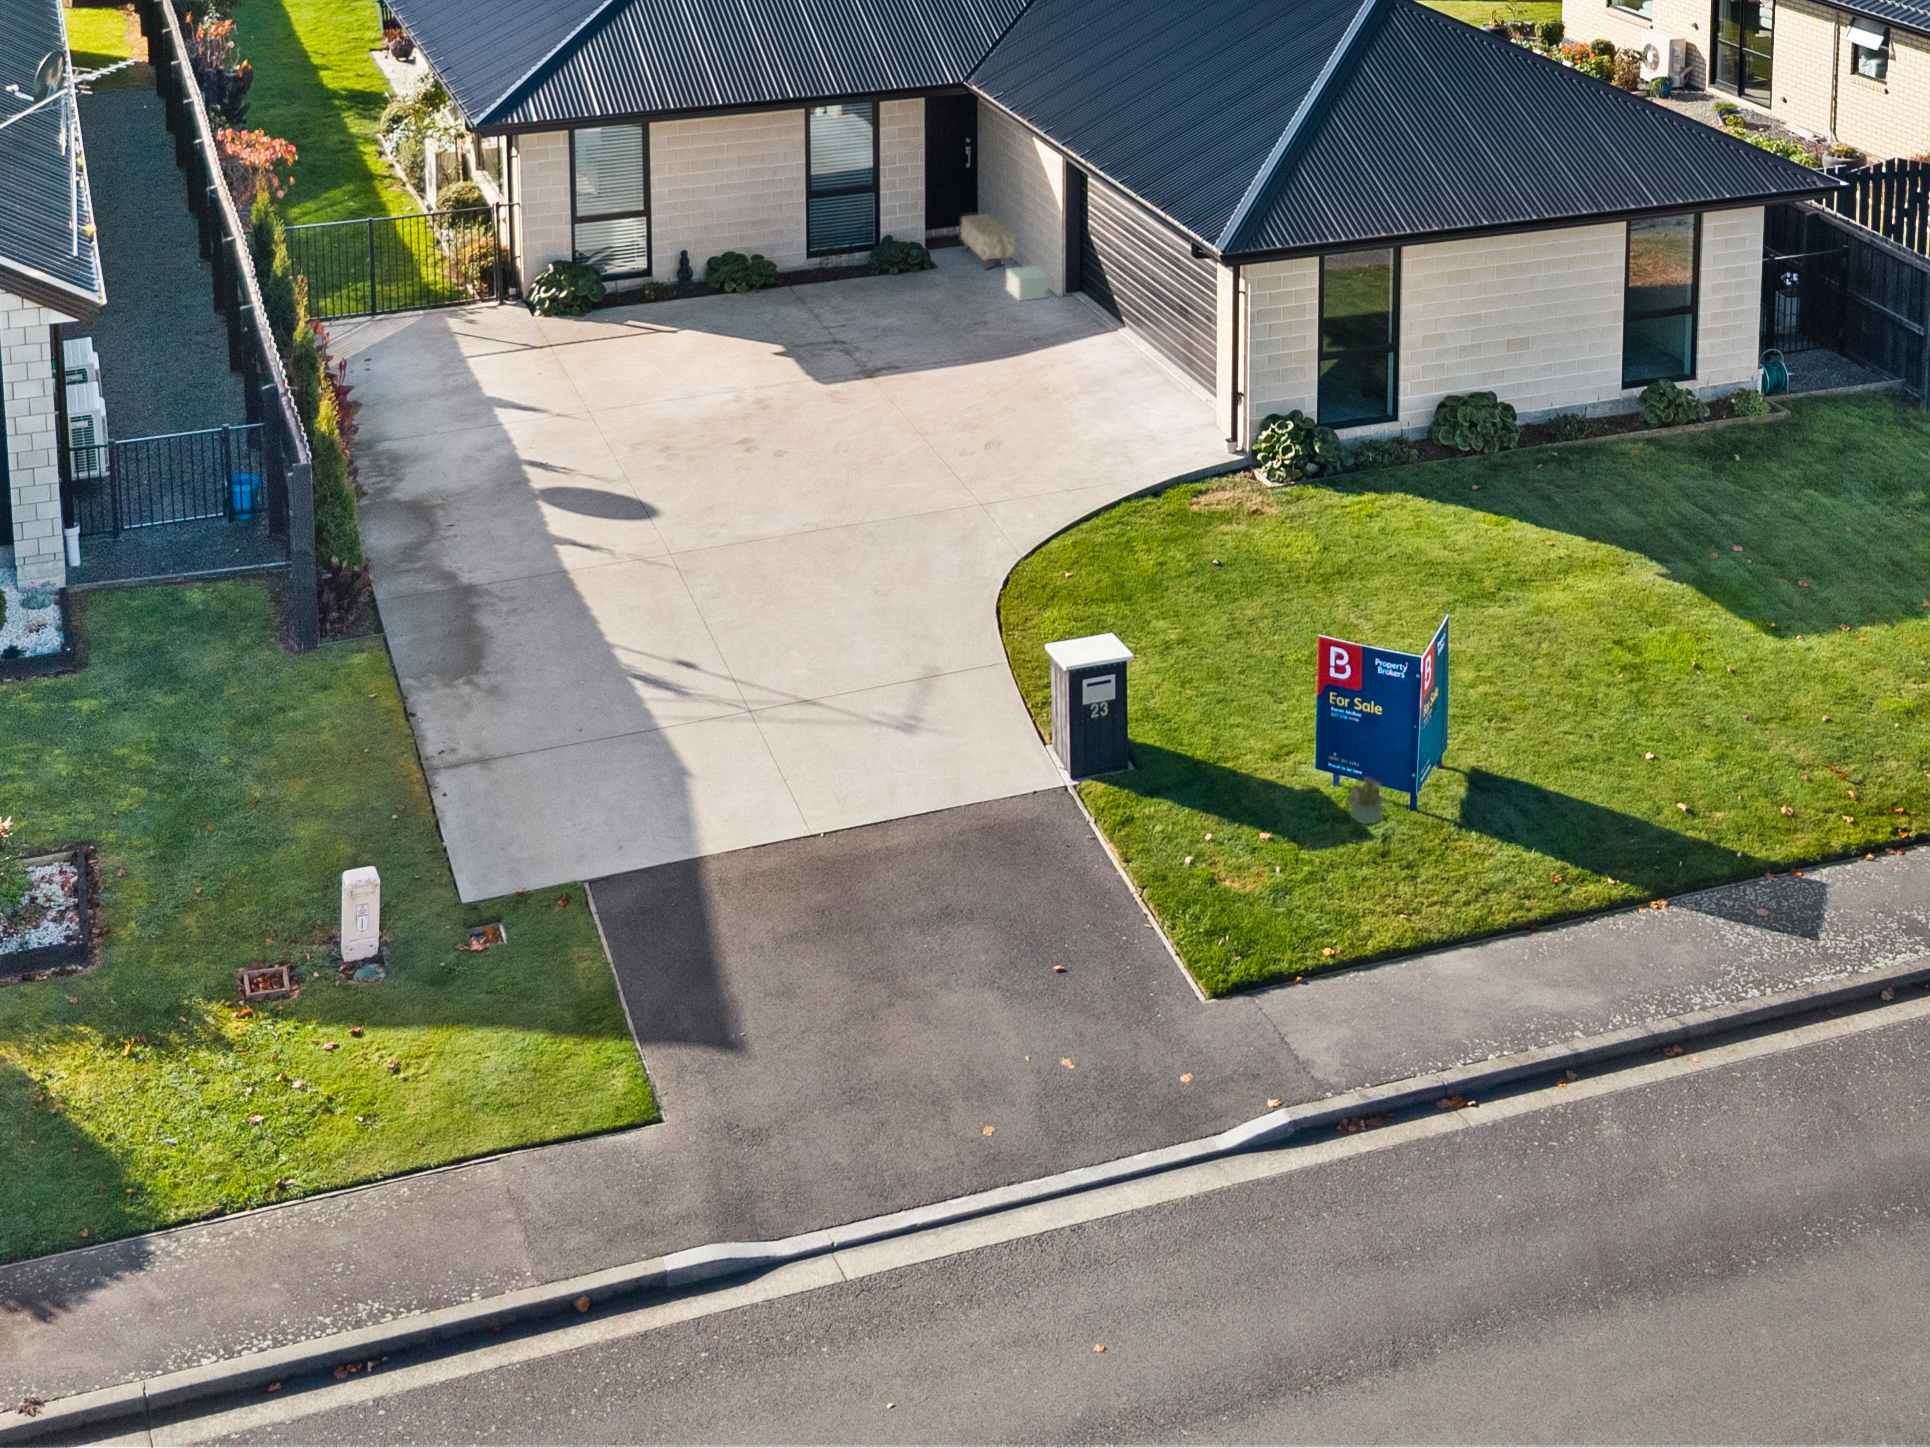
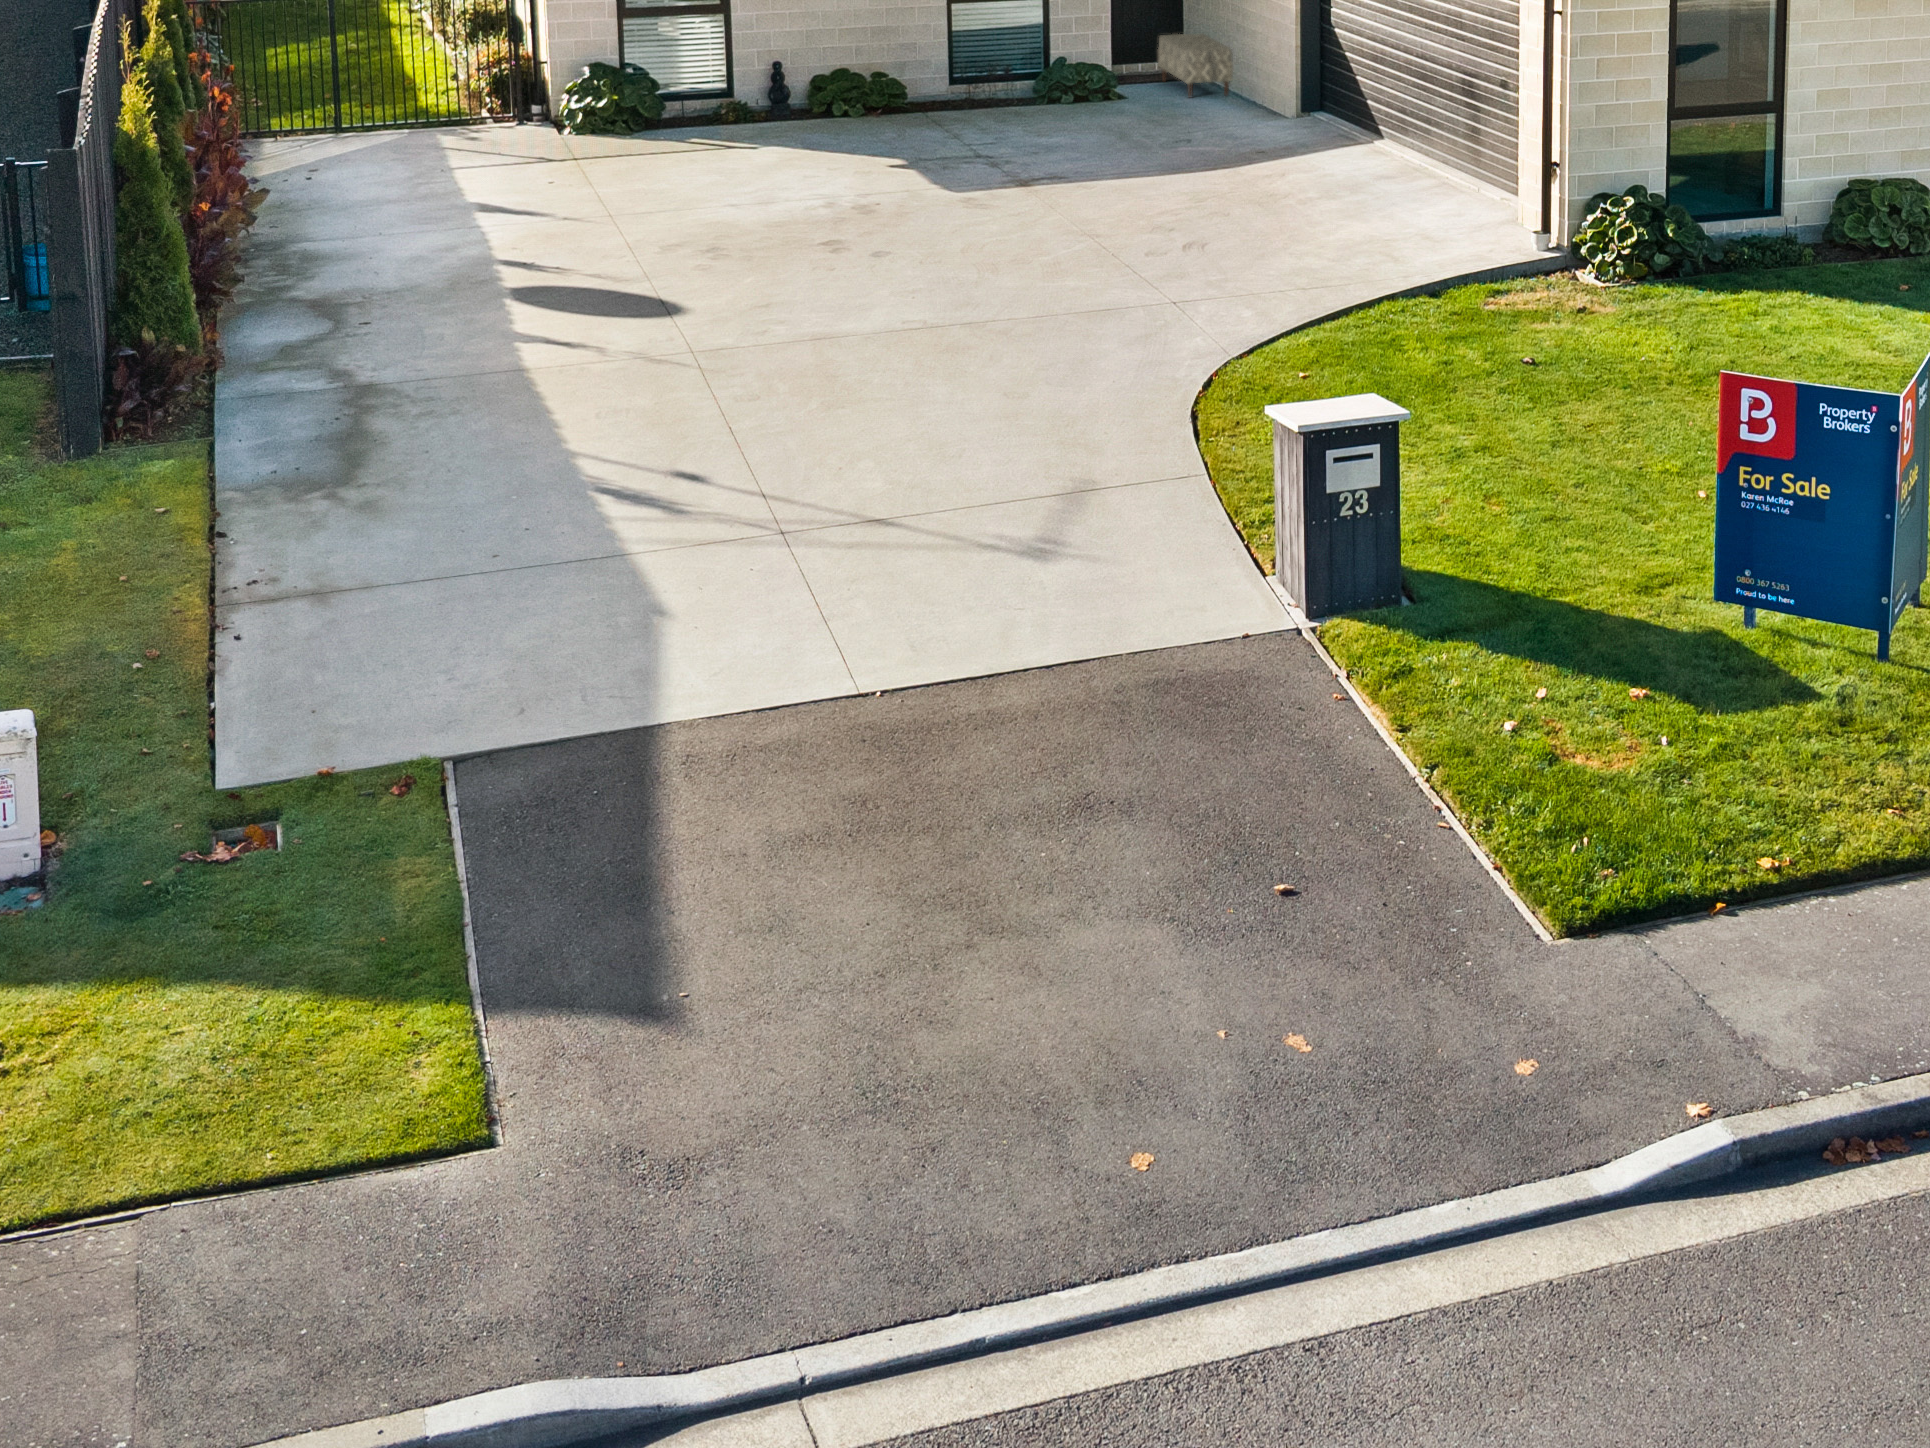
storage box: present [1006,265,1049,301] -> none [1217,82,1275,124]
decorative plant: present [1346,778,1389,824] -> none [1769,607,1845,683]

